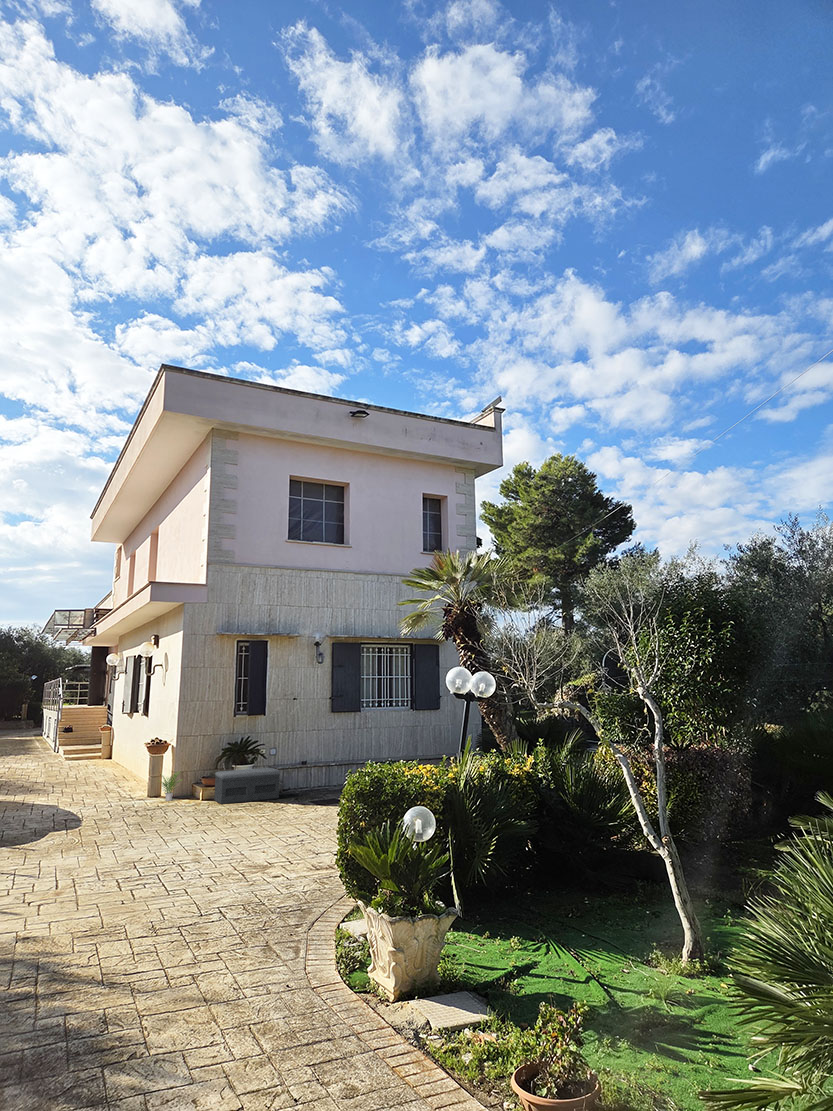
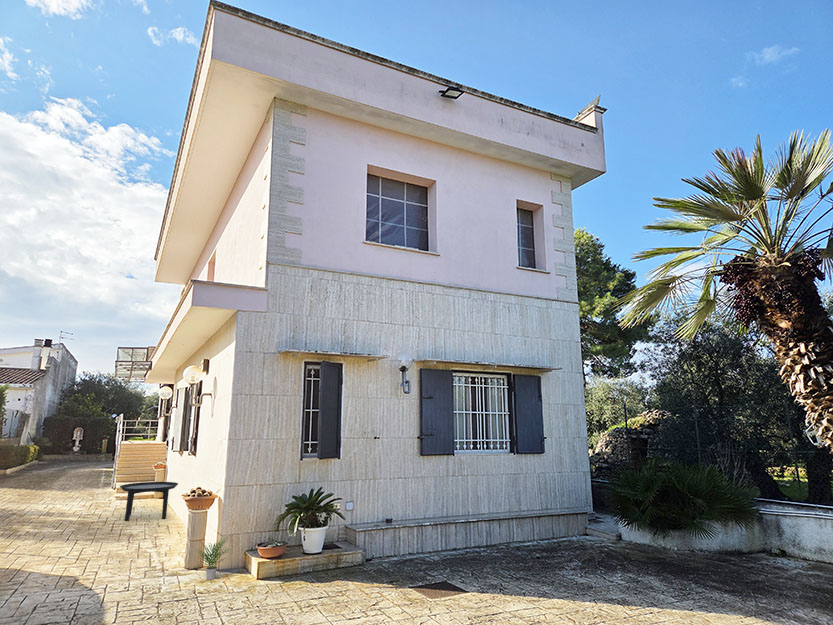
round table: none [80,740,130,773] -> present [120,482,178,521]
storage bench: present [214,768,280,804] -> none [274,531,365,590]

